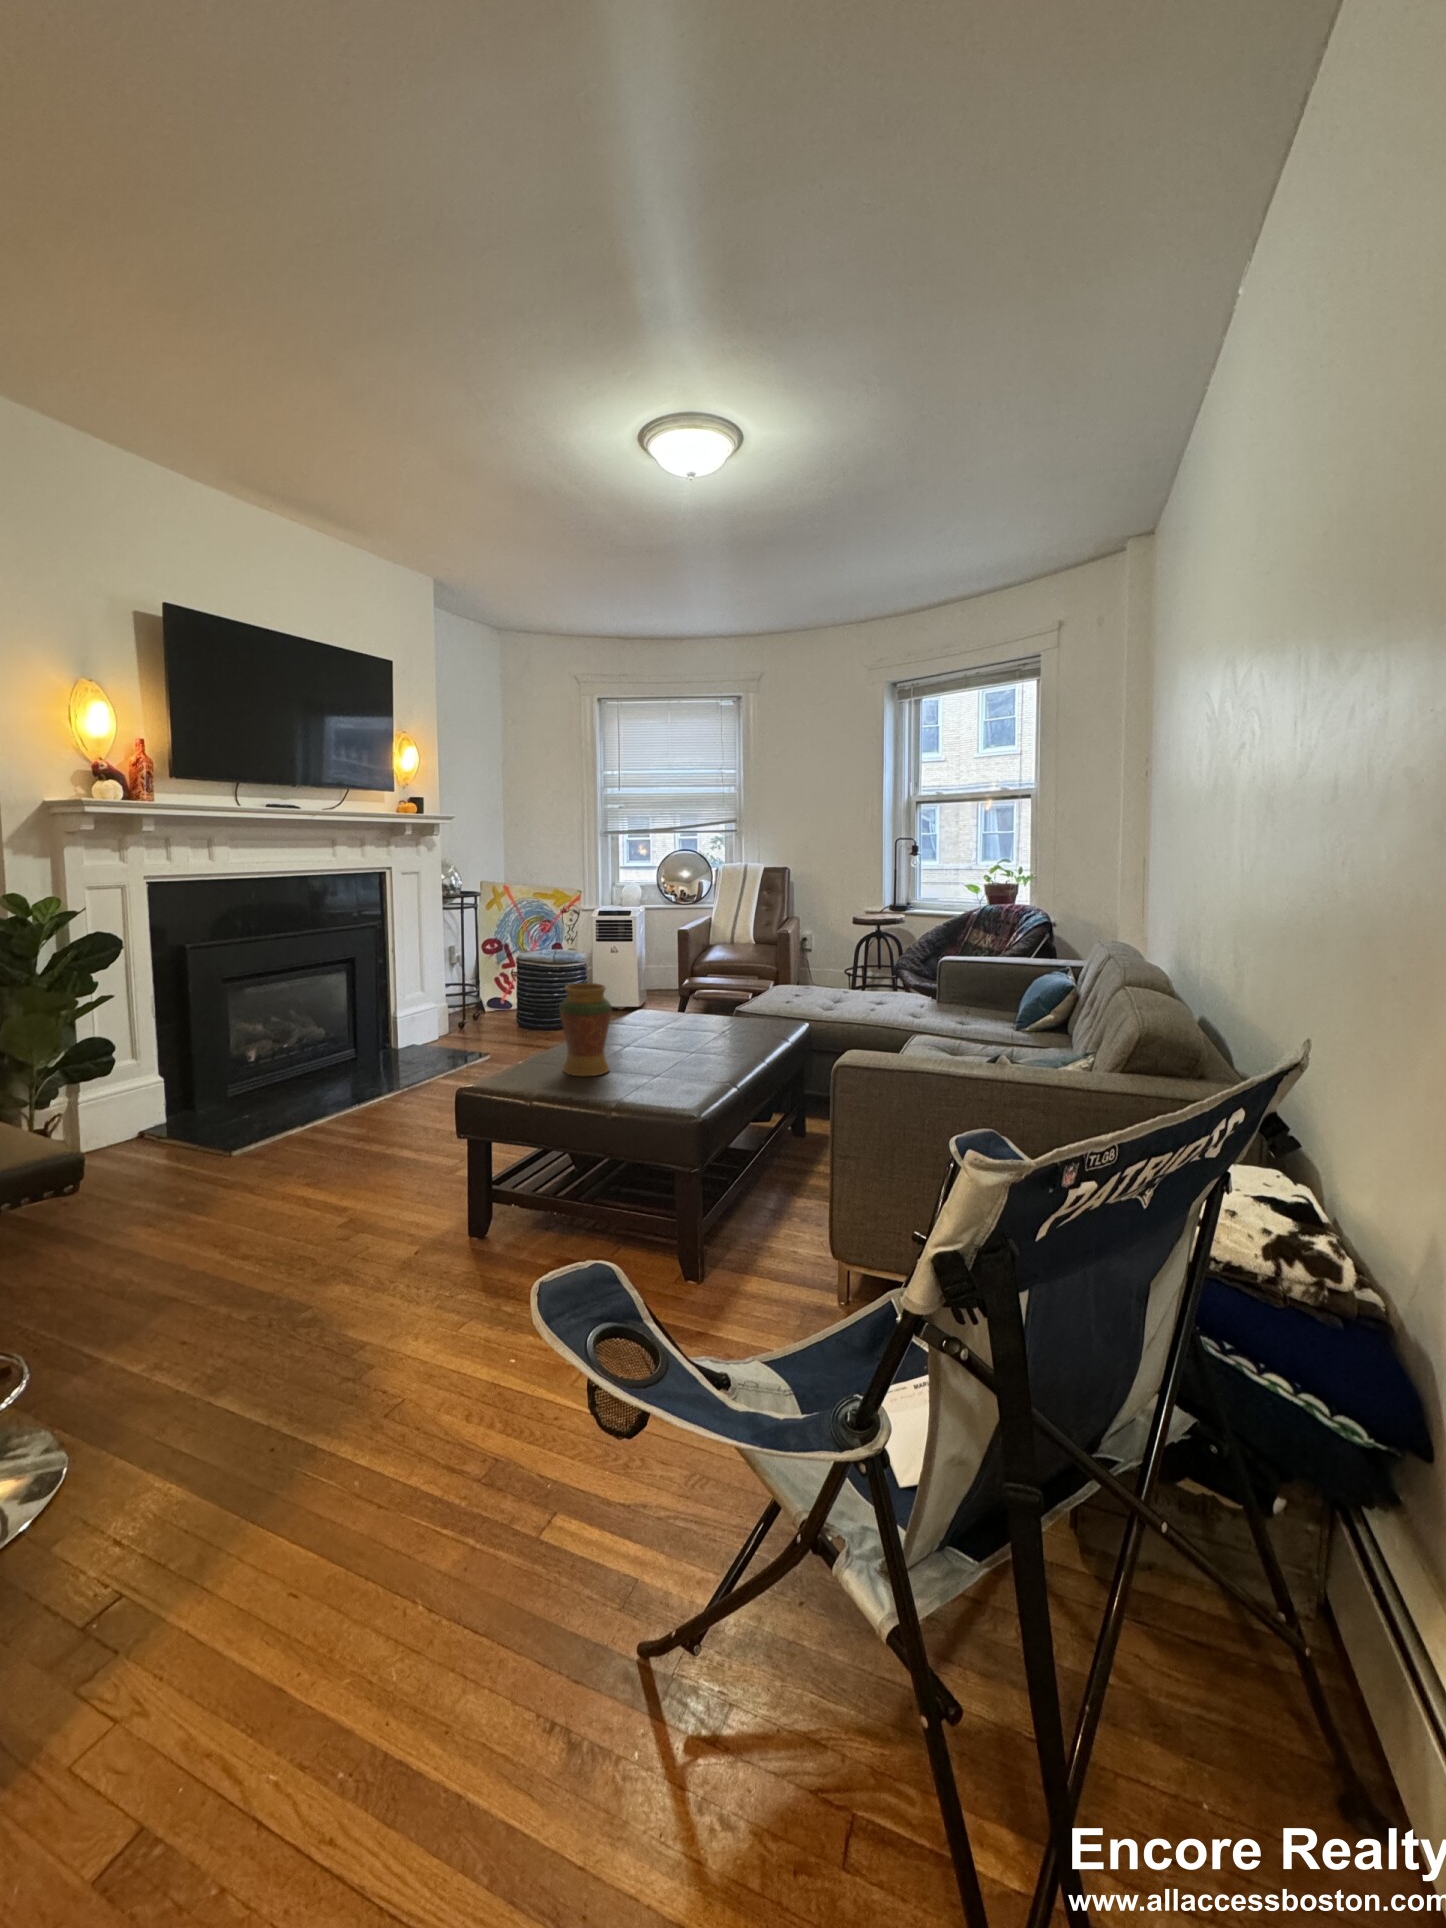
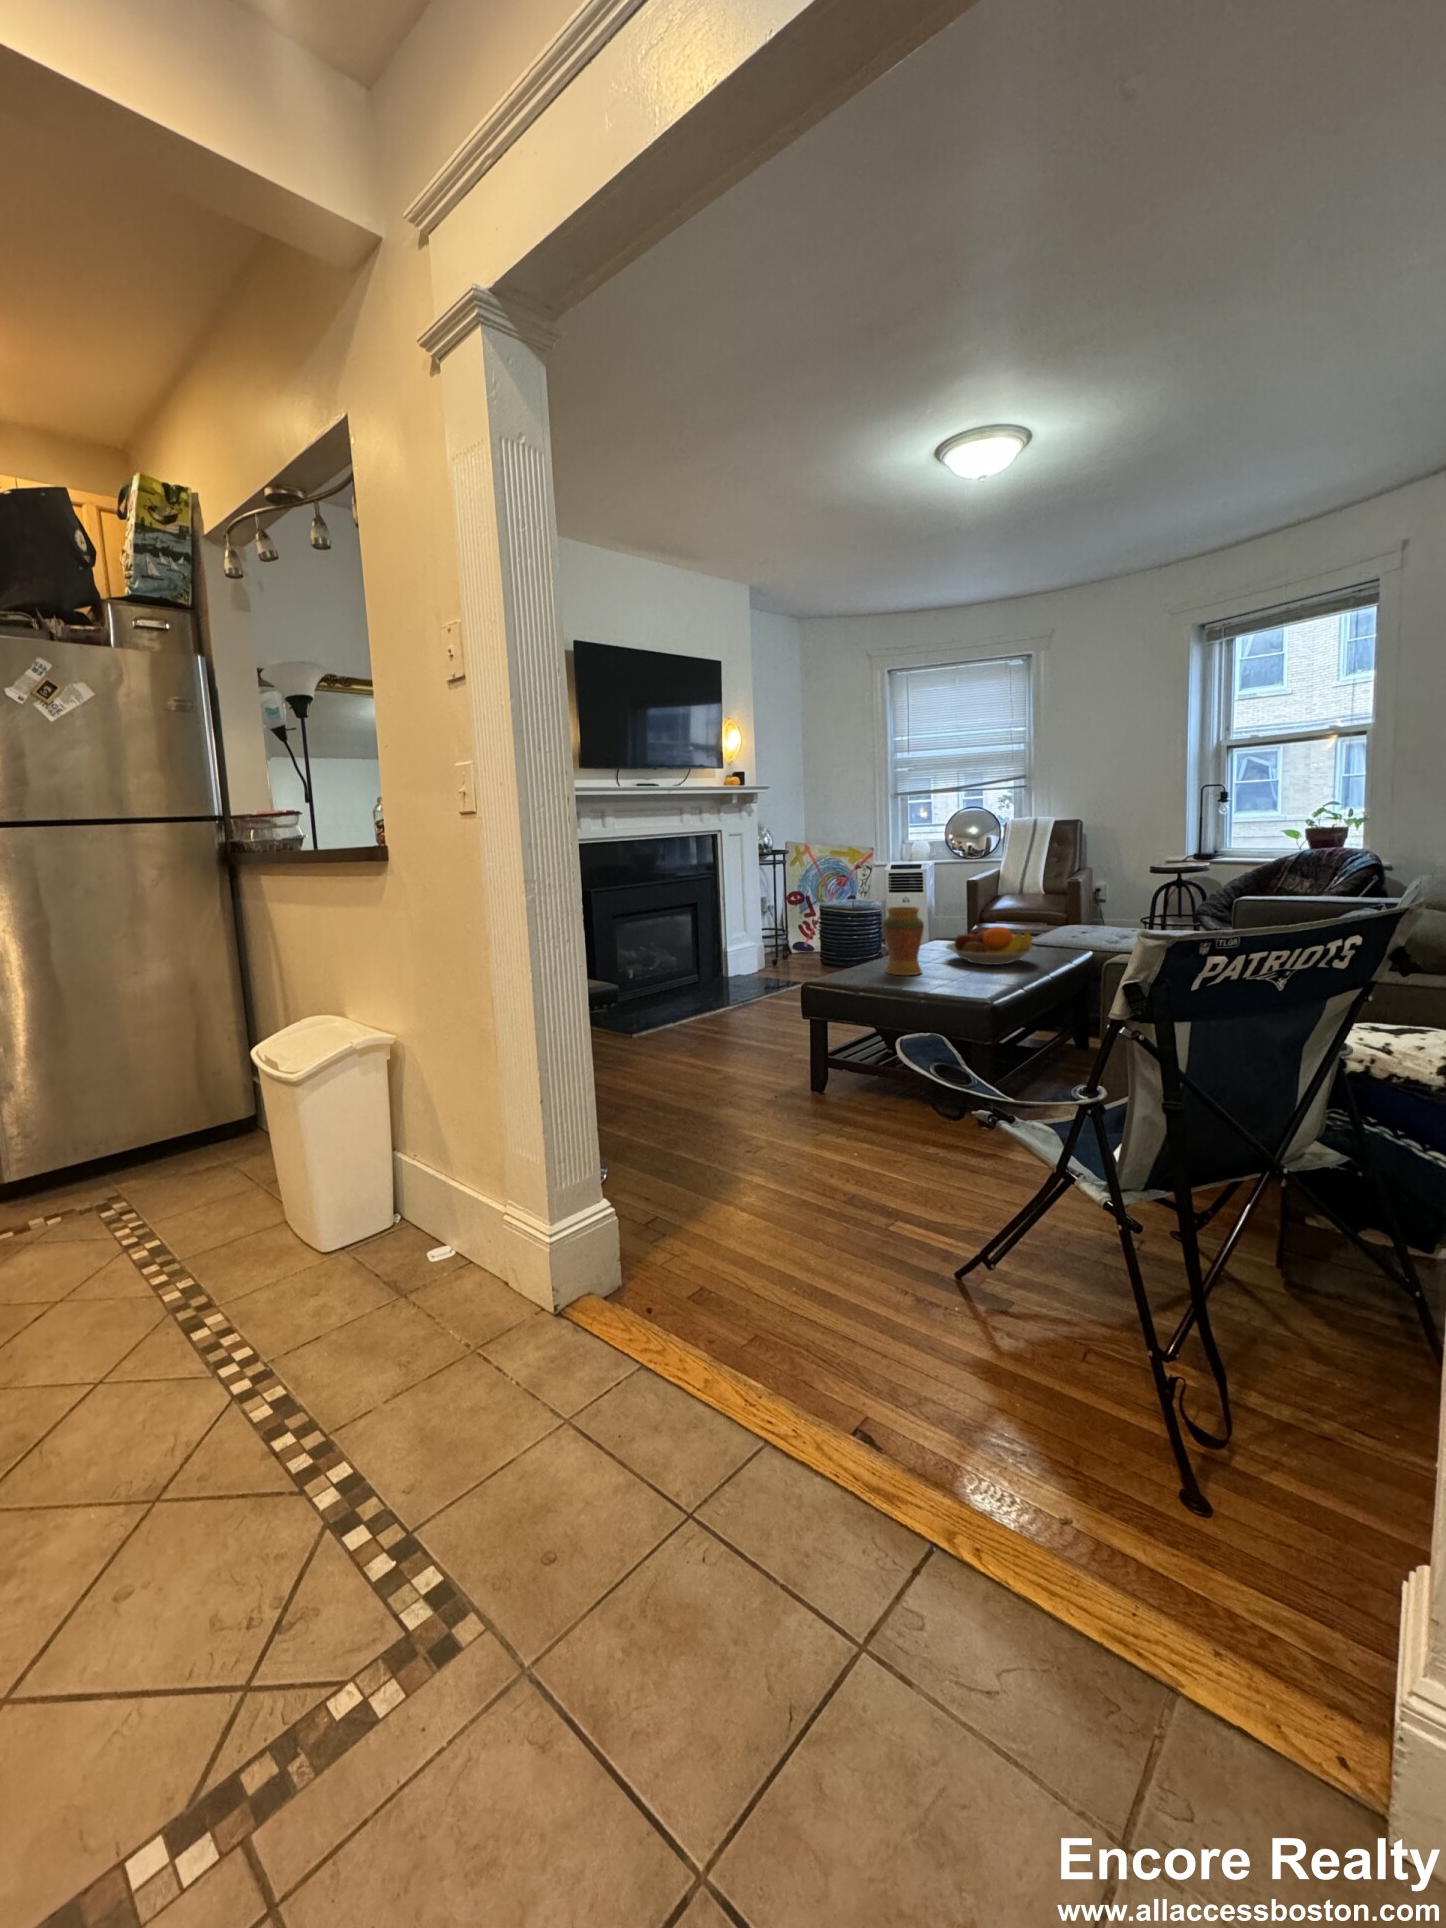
fruit bowl: none [642,1004,746,1052] -> present [946,926,1036,965]

